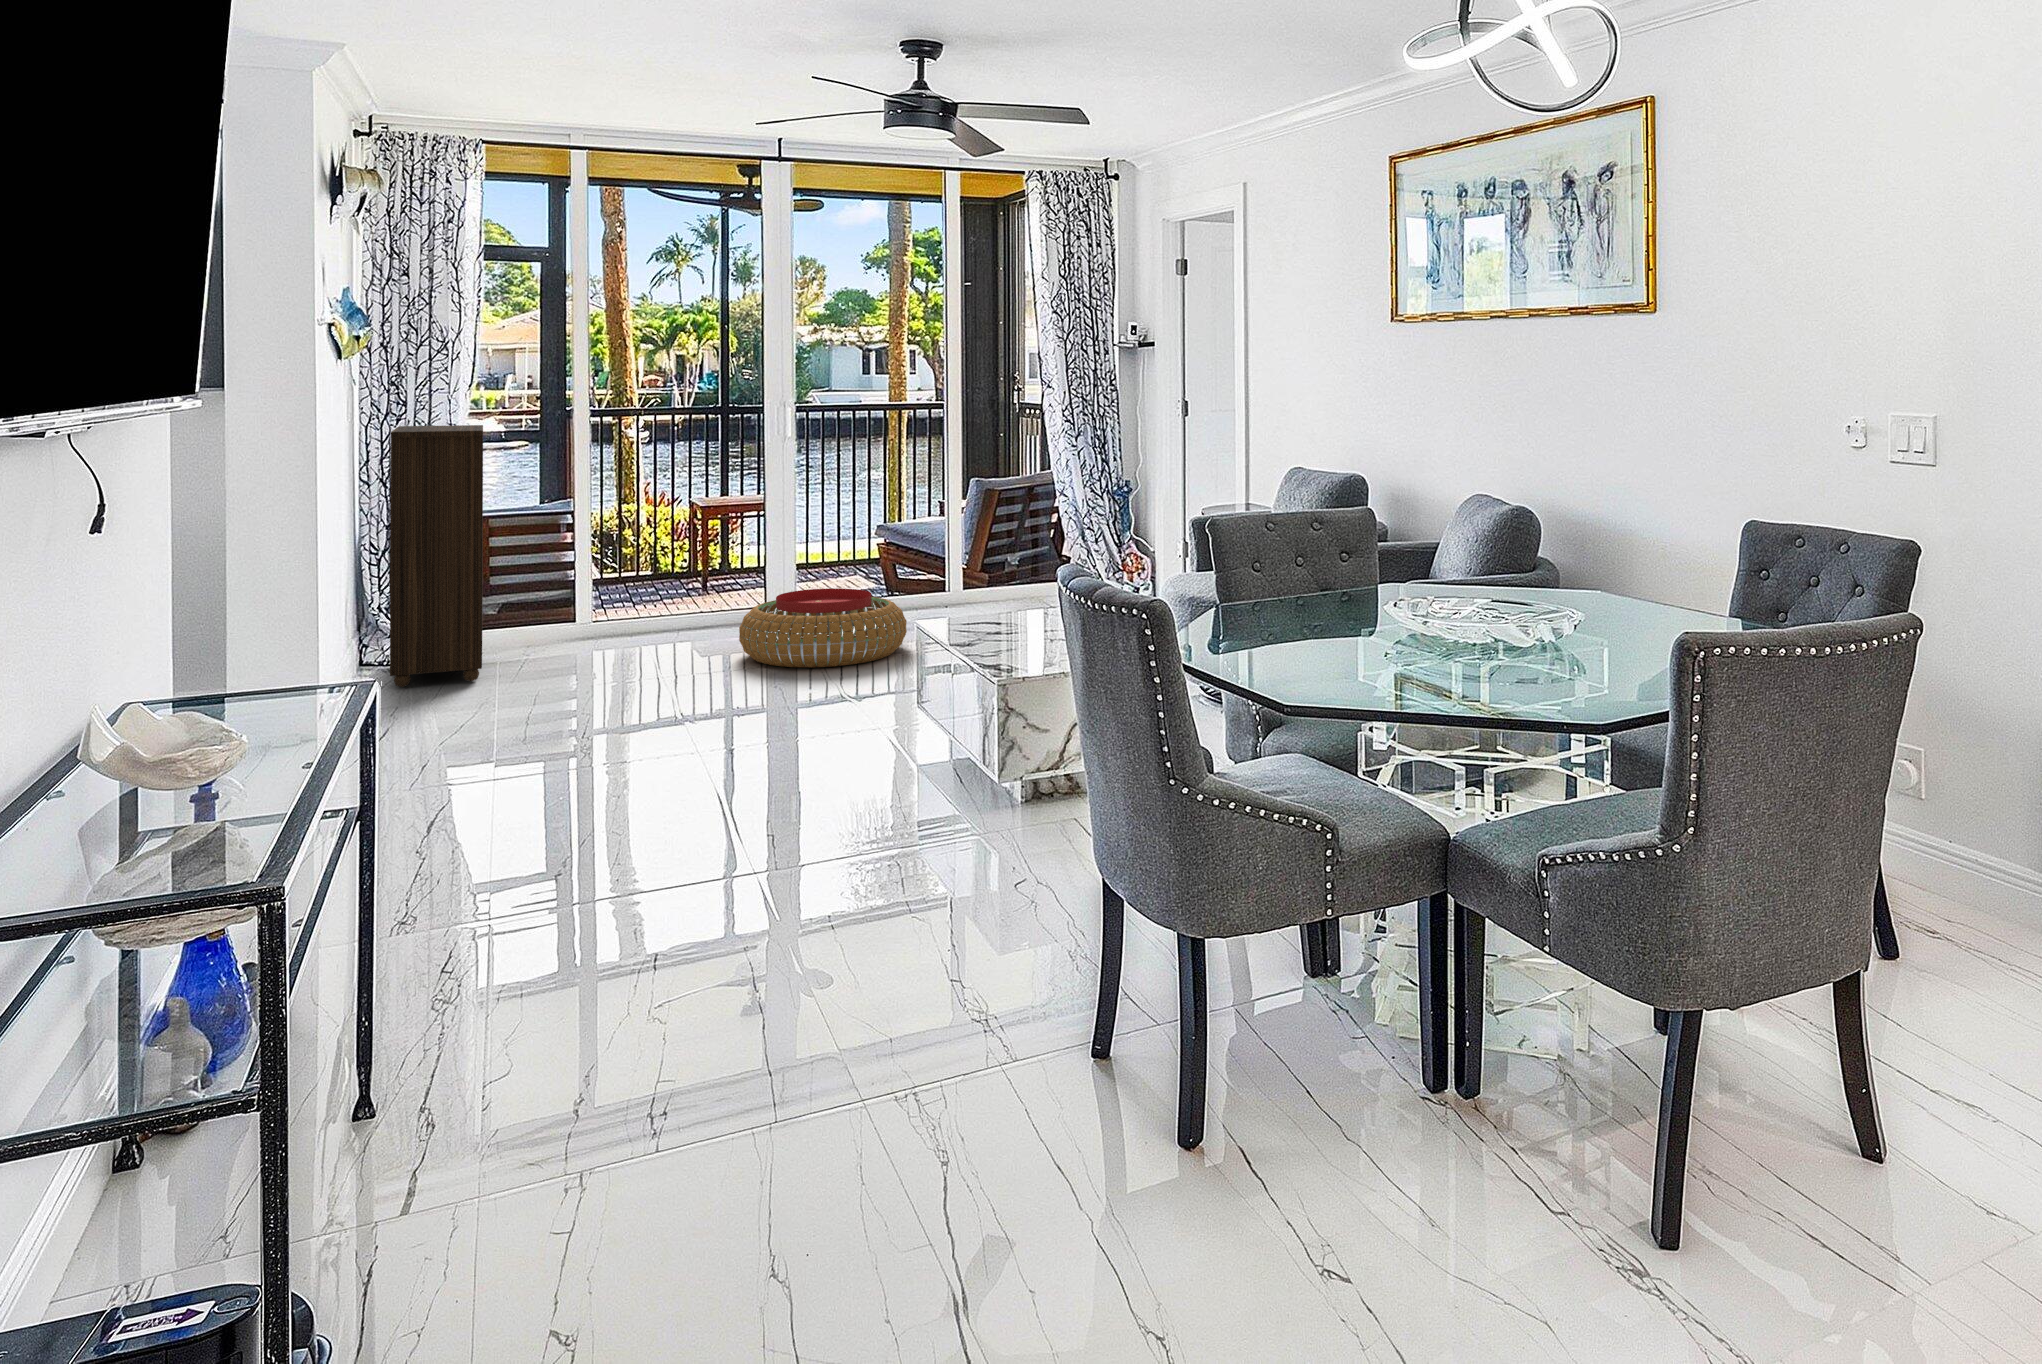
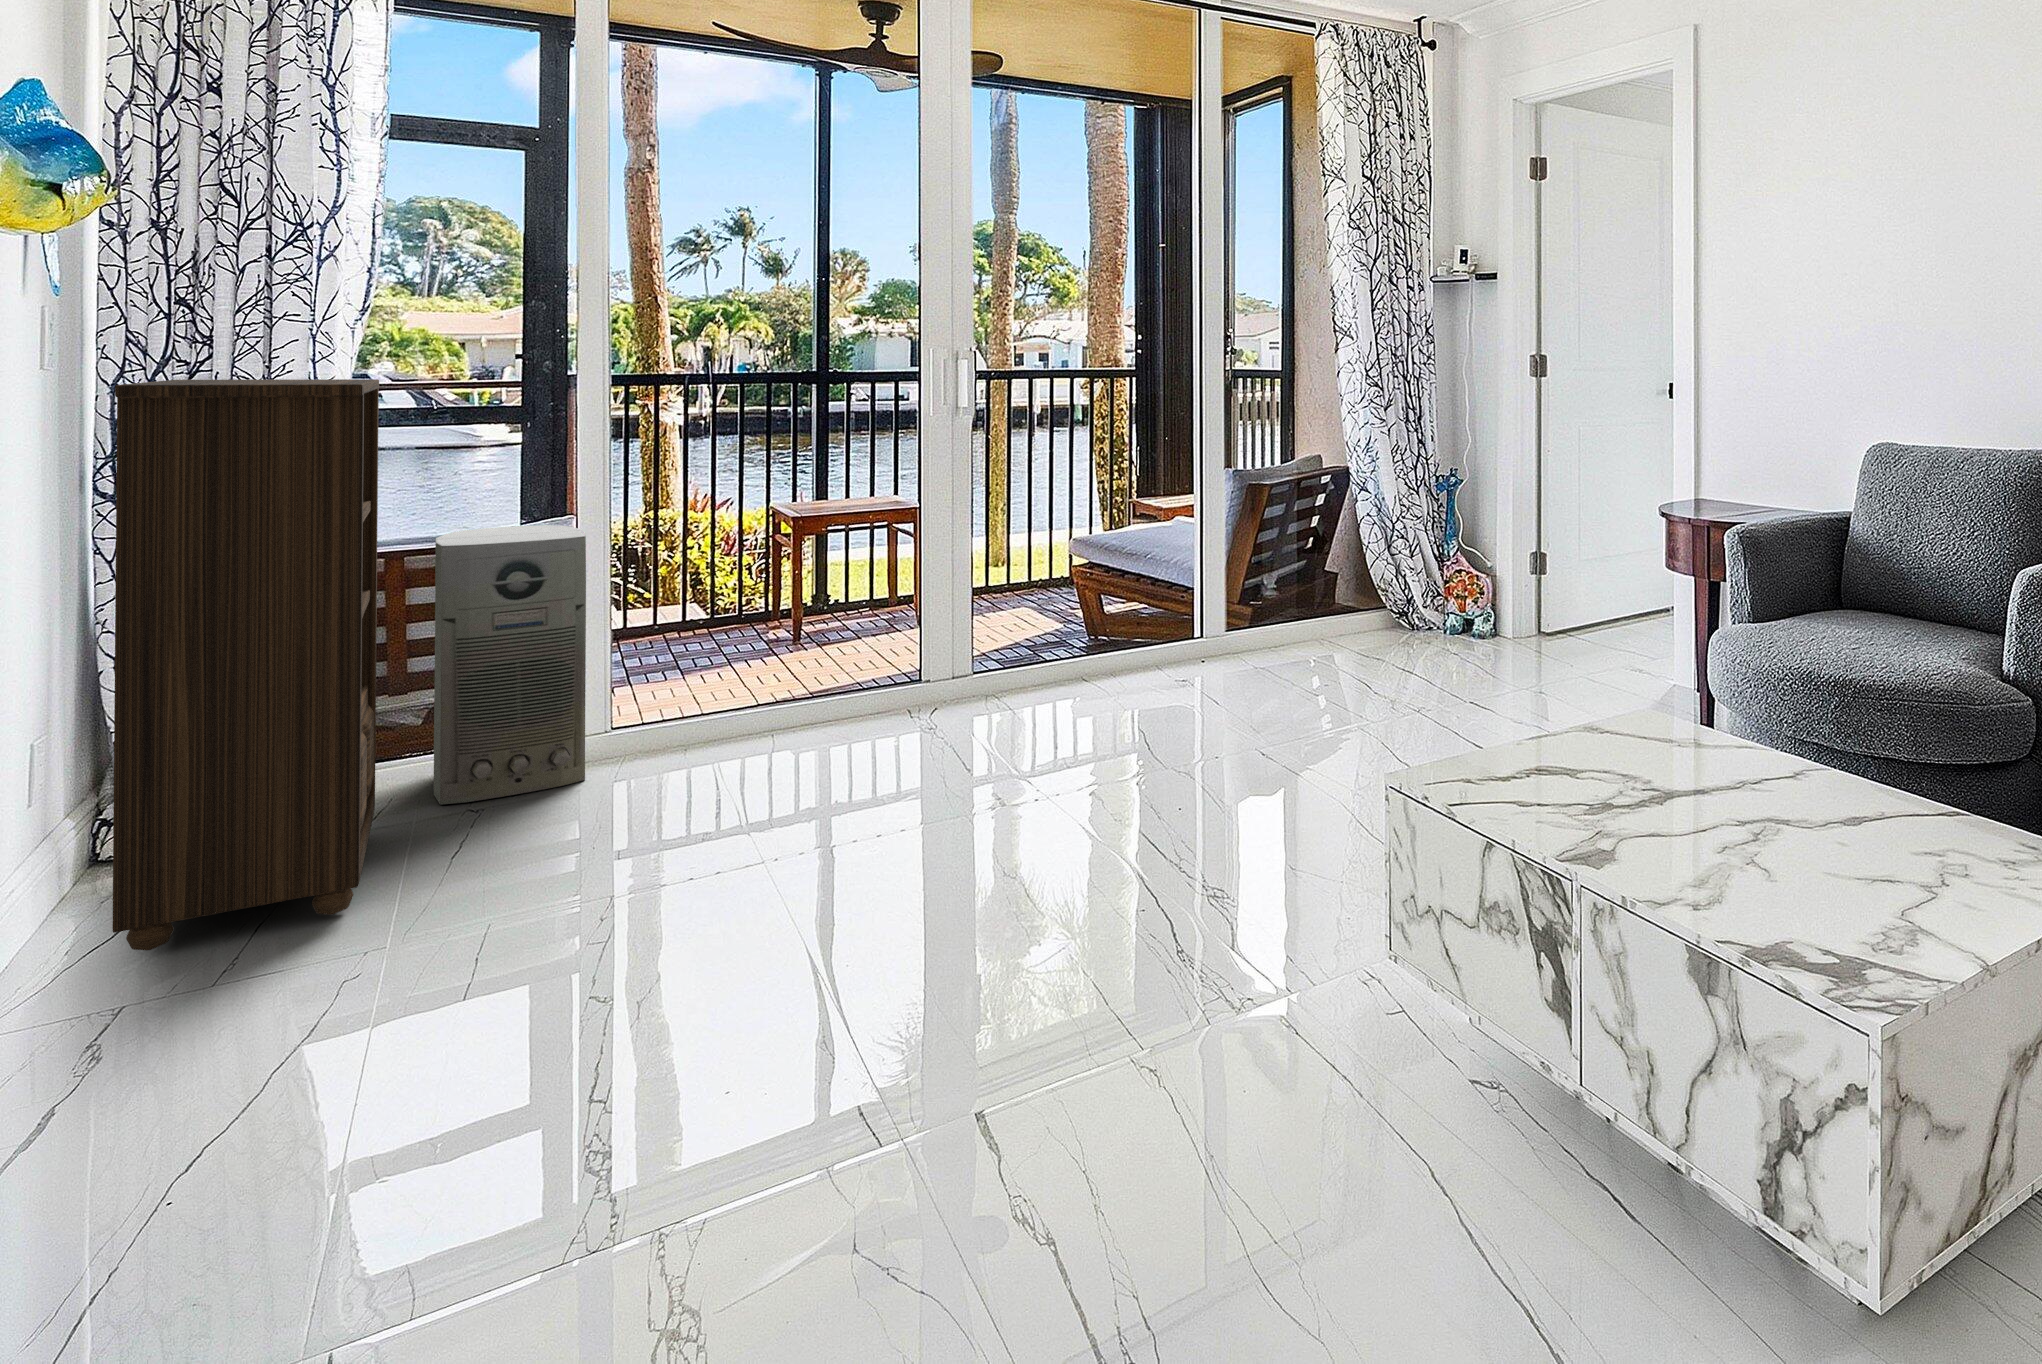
air purifier: none [506,504,578,649] -> present [434,525,586,805]
pouf: present [739,588,907,667] -> none [915,661,1214,822]

